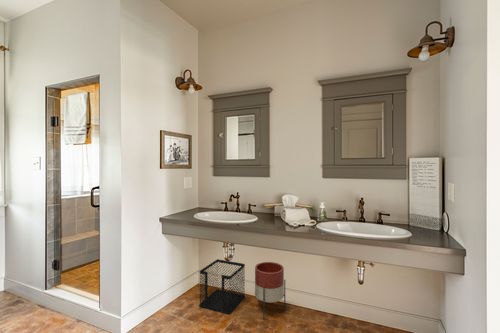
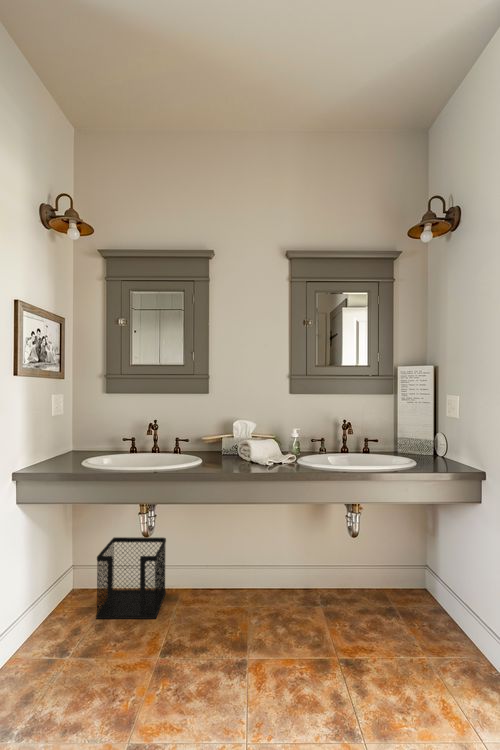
planter: present [255,262,285,320] -> none [192,528,237,615]

